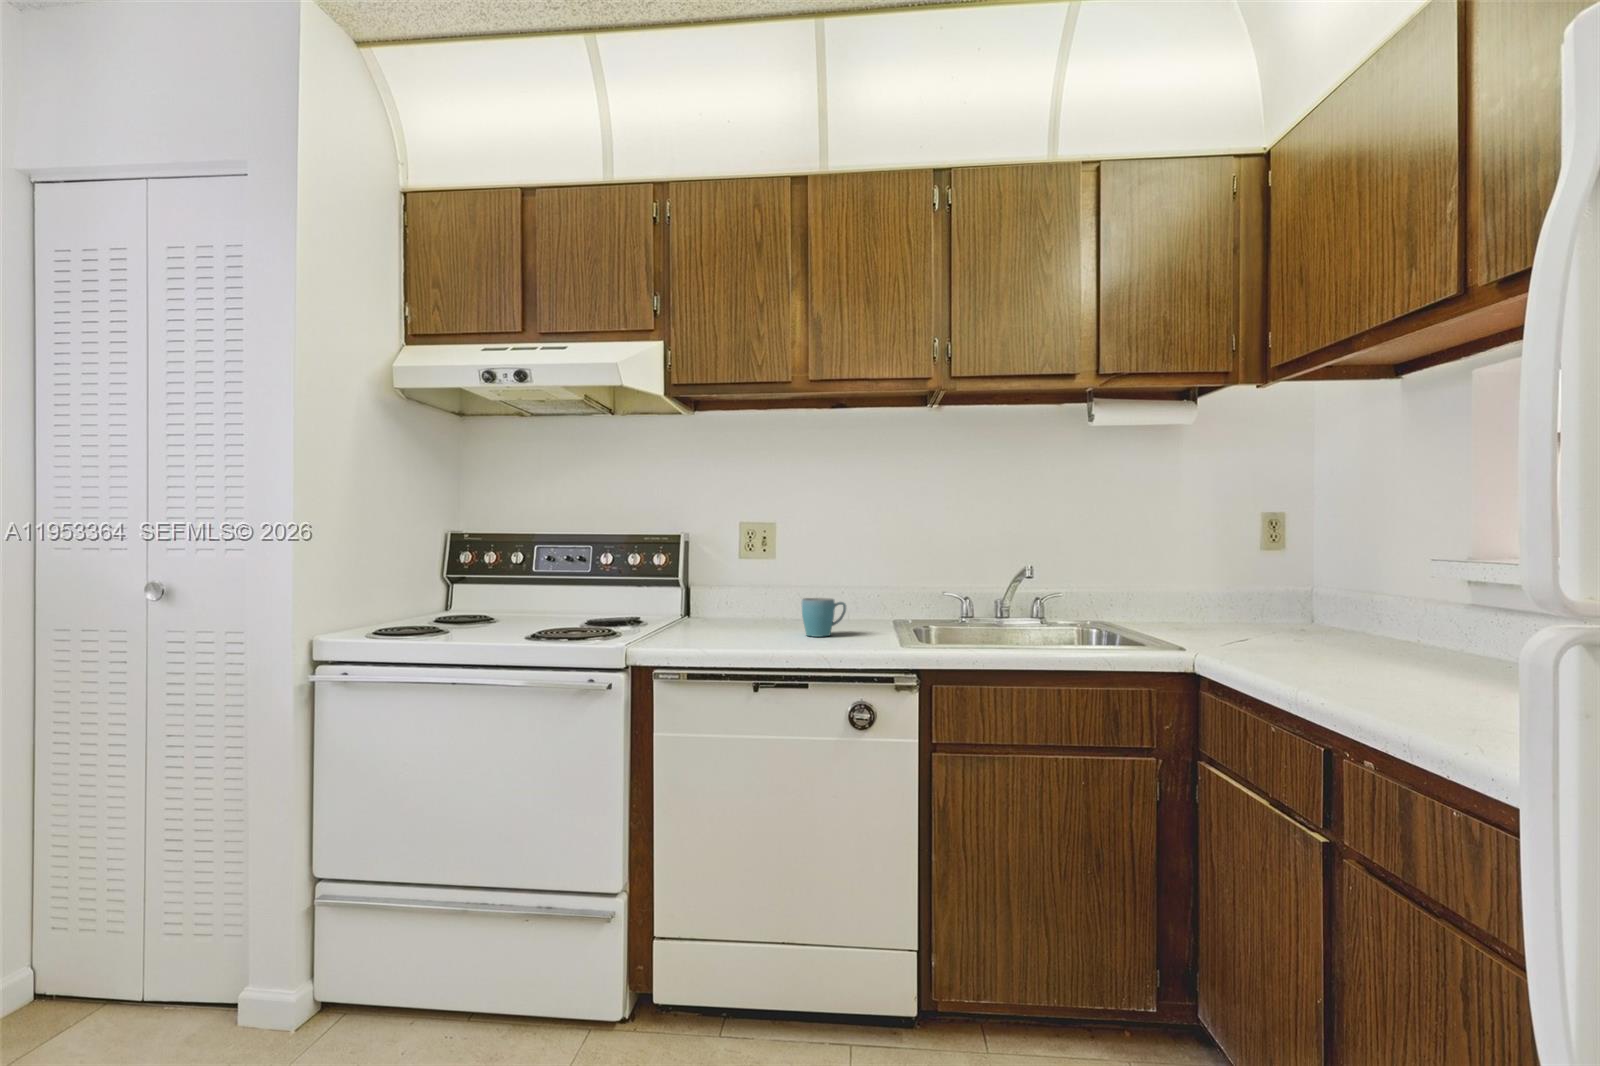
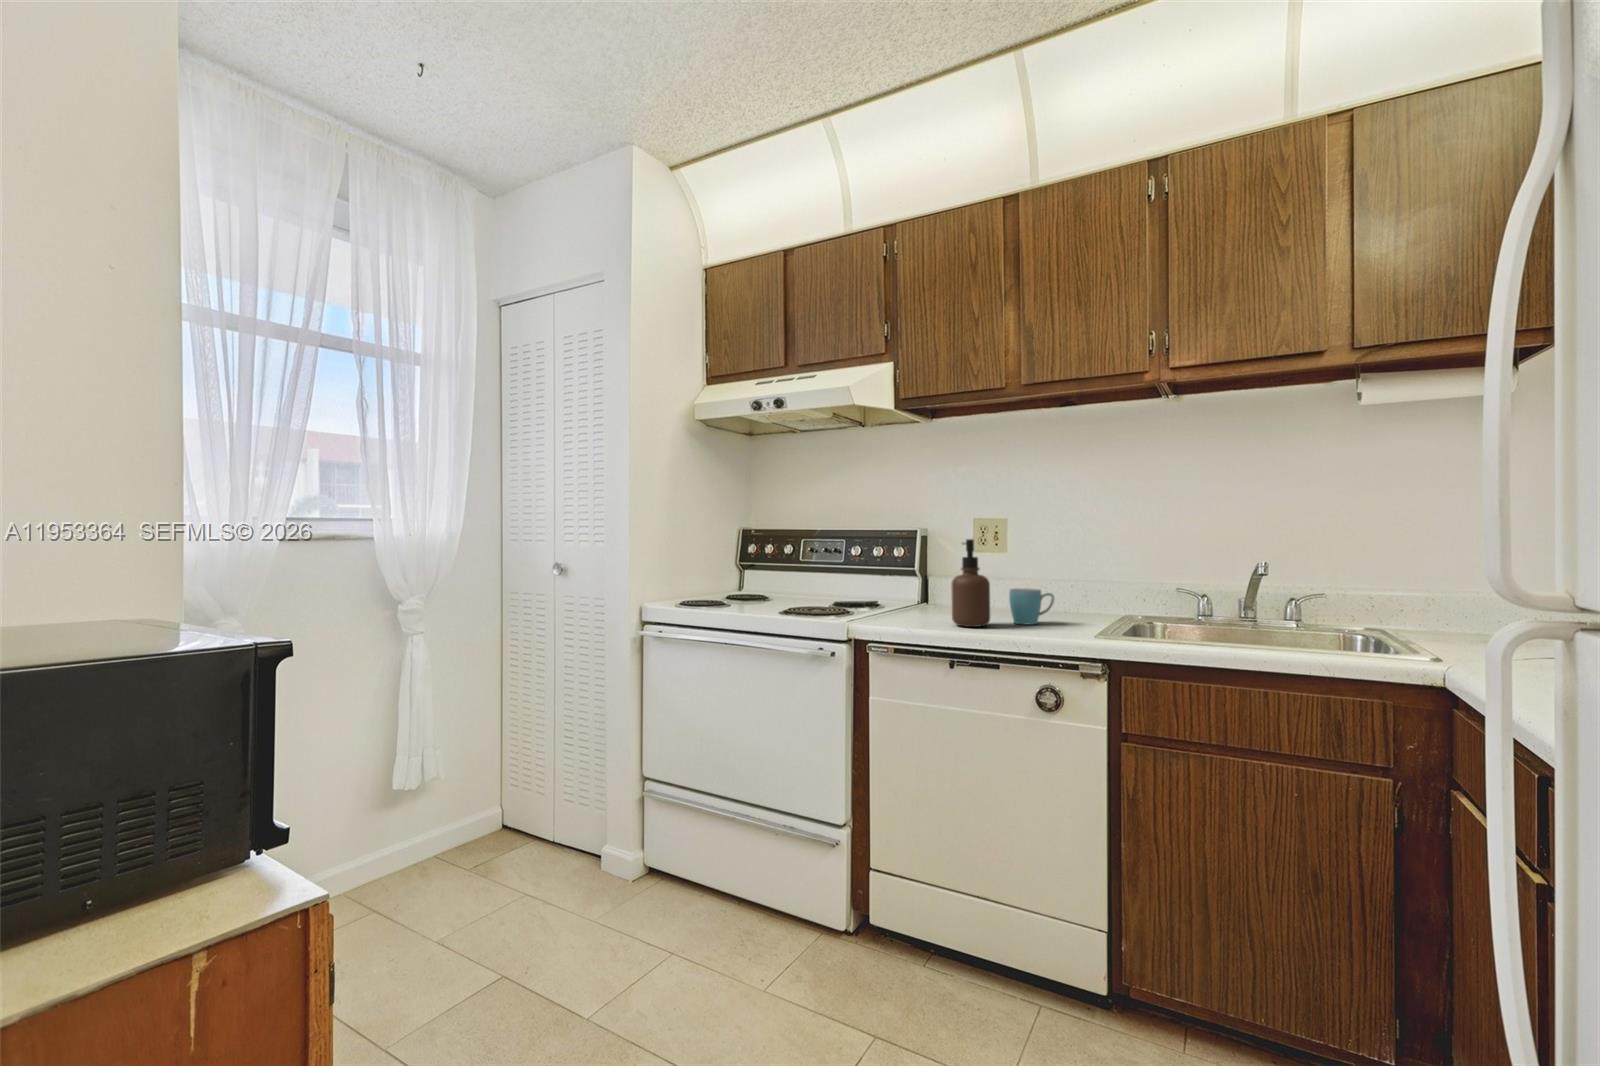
soap dispenser: none [747,545,788,643] -> present [951,539,990,627]

